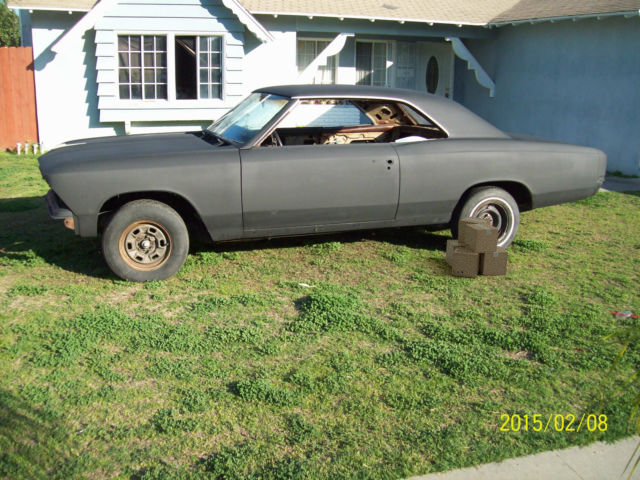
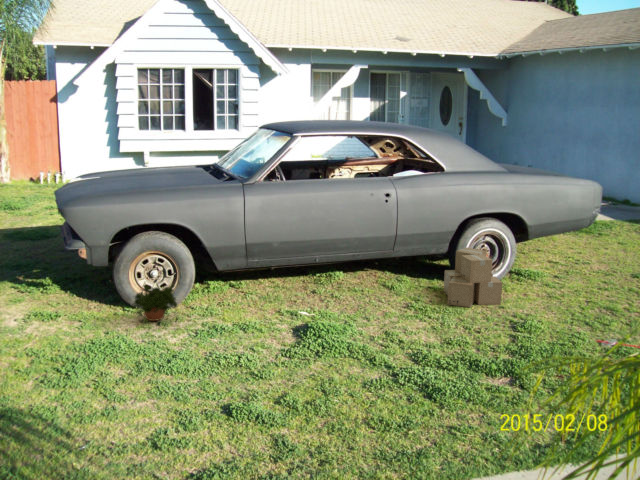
potted plant: none [121,254,173,297] -> present [131,285,177,321]

